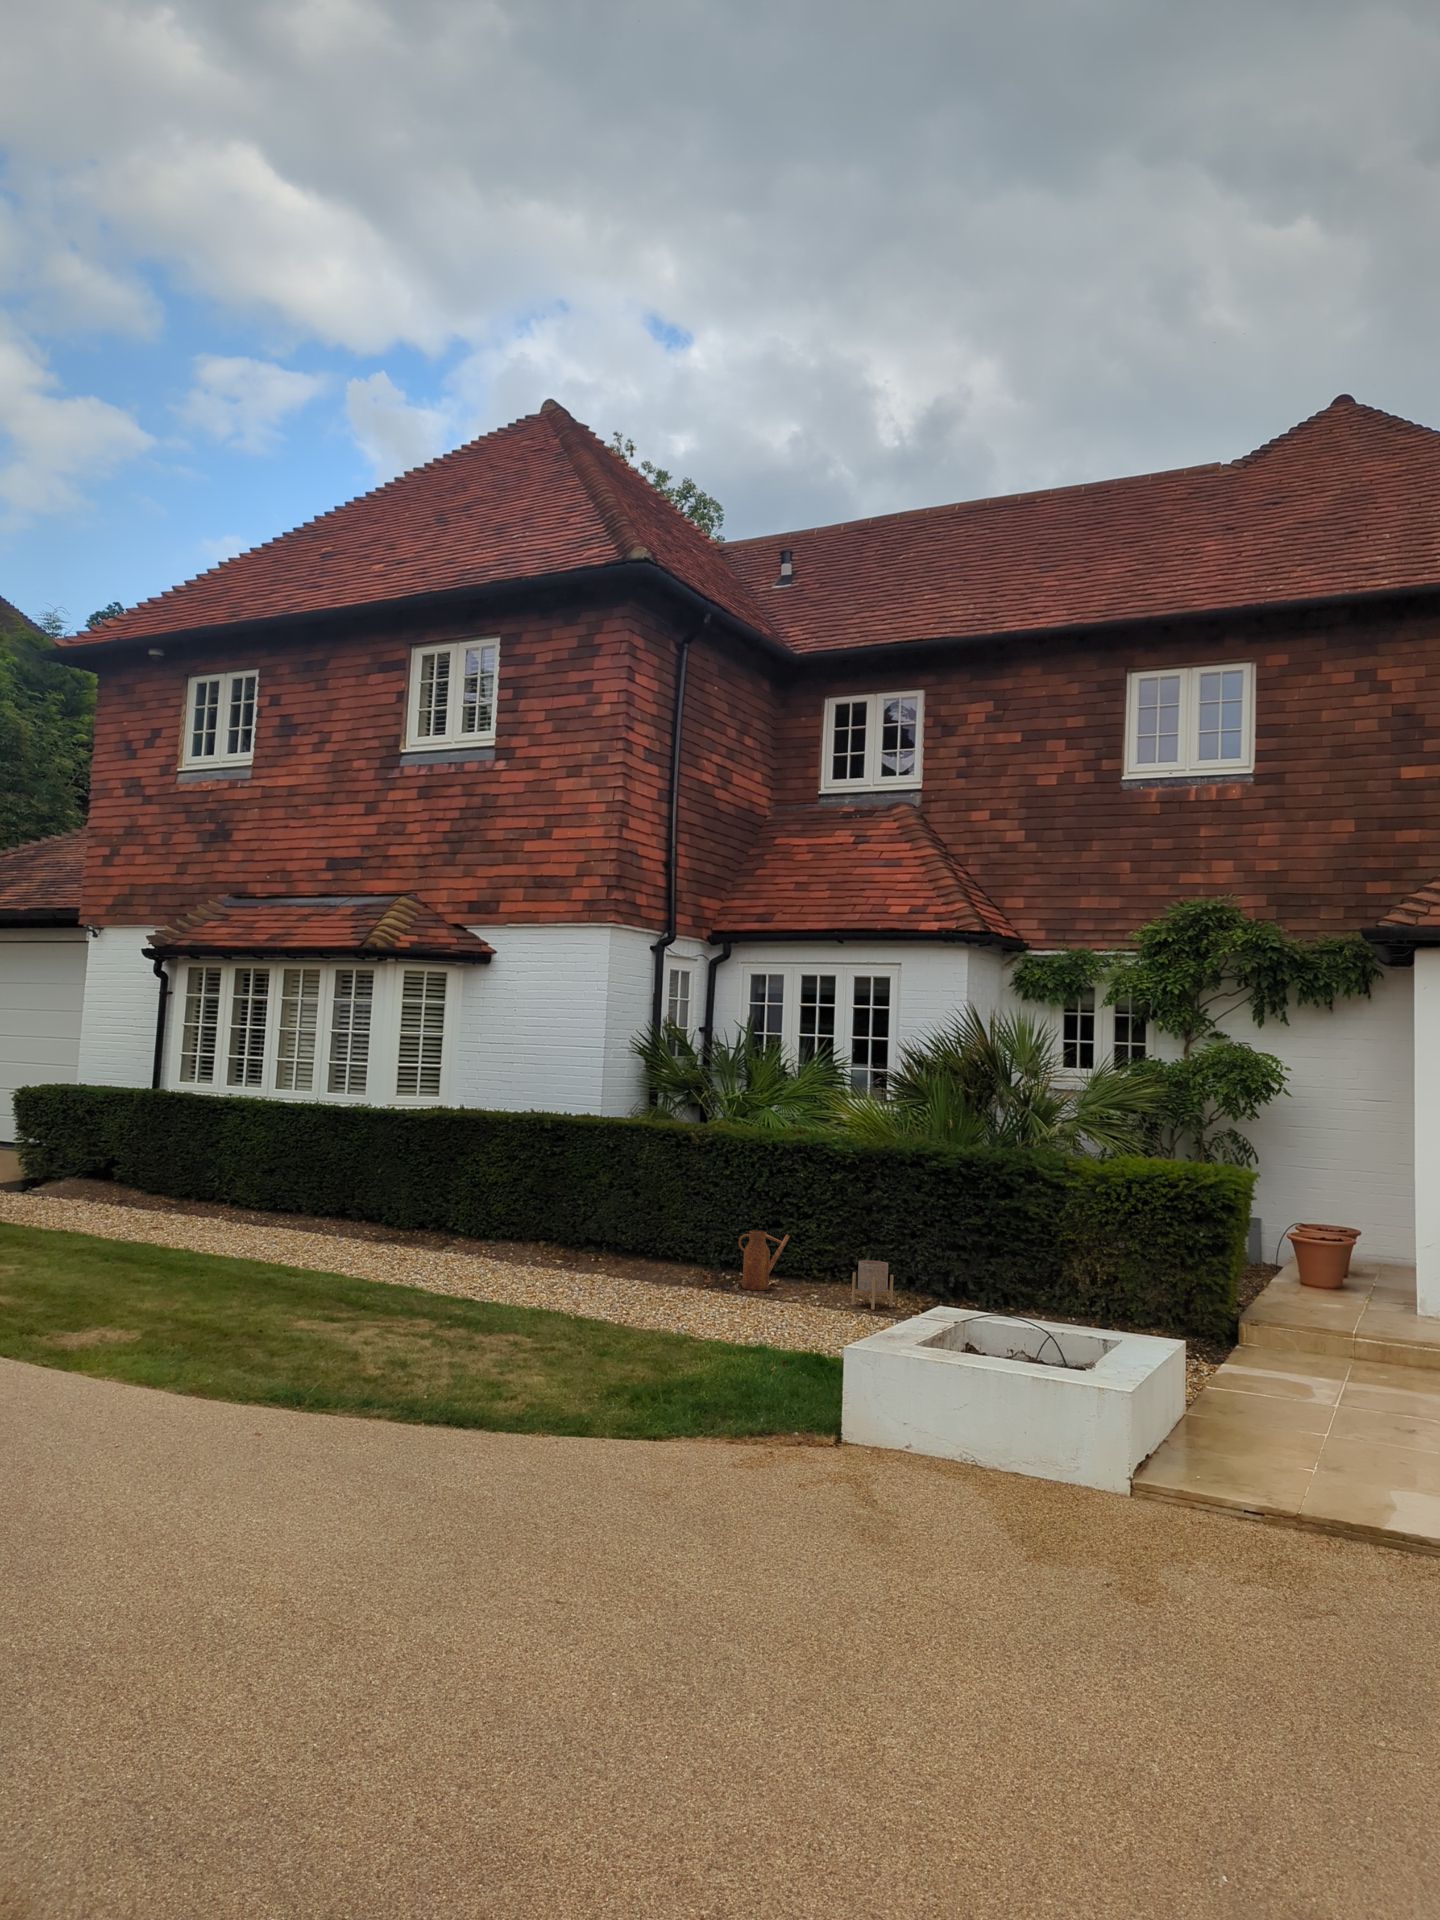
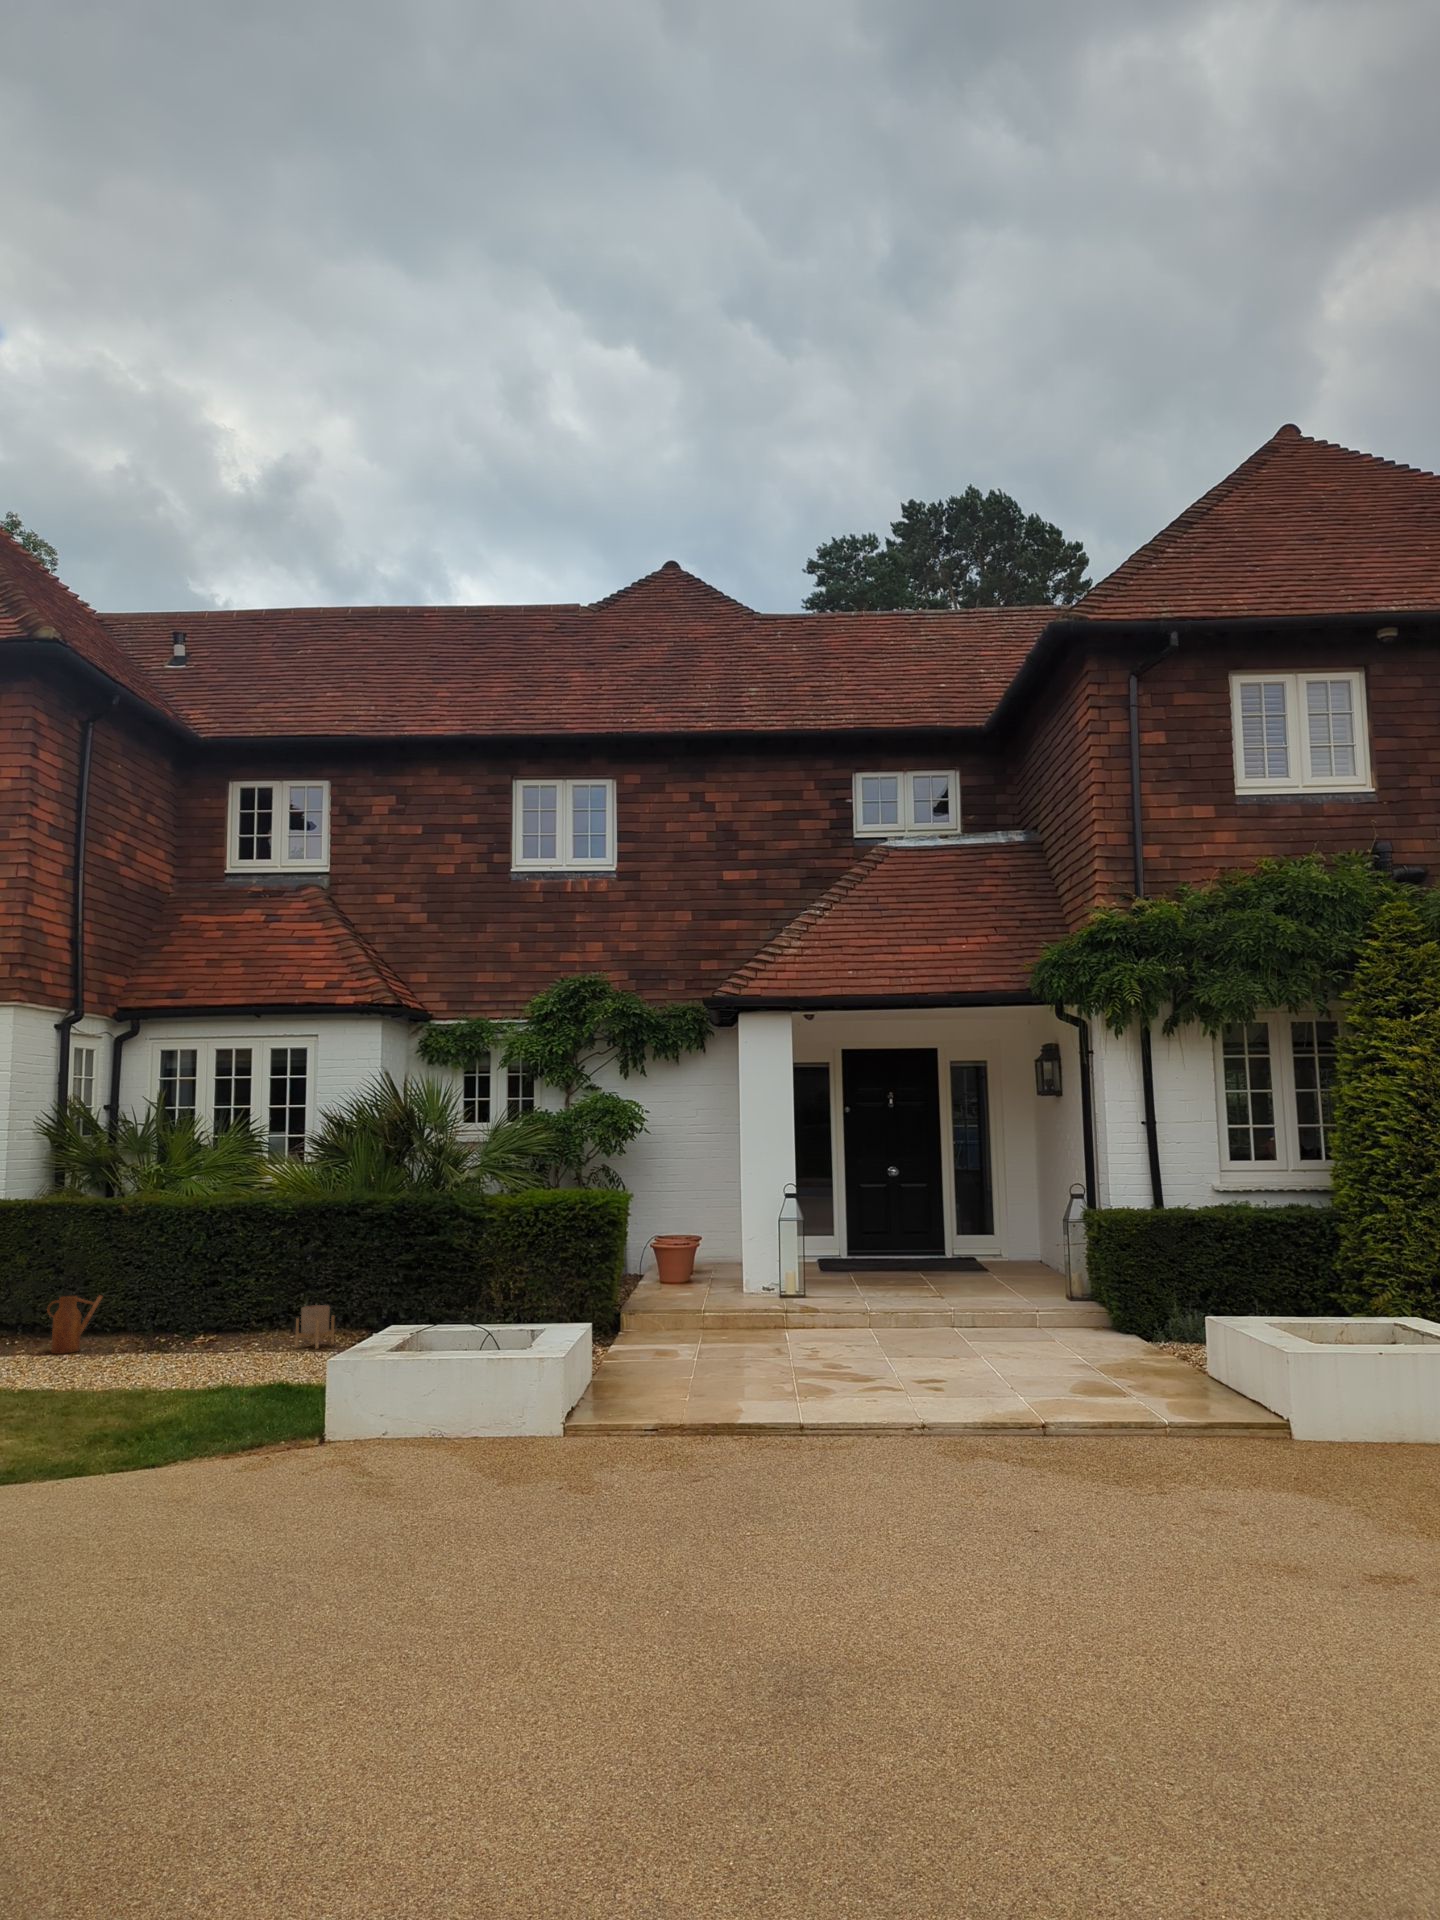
watering can: present [739,1231,790,1290] -> present [47,1295,103,1354]

